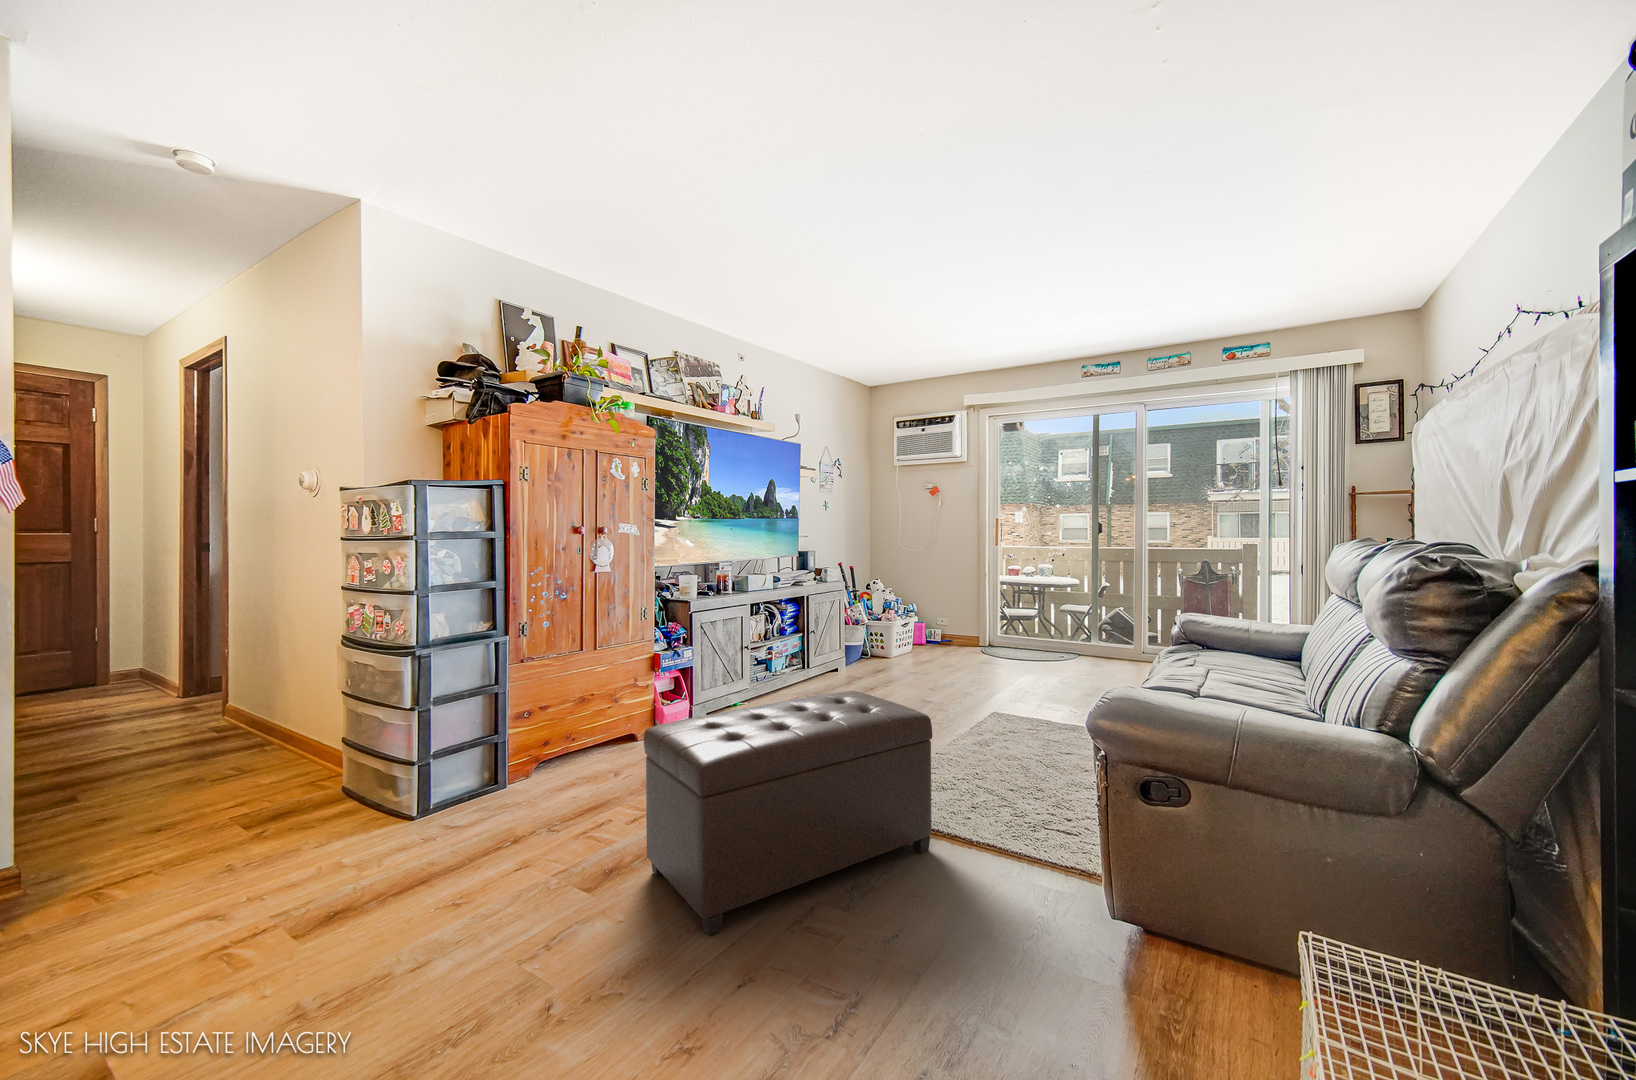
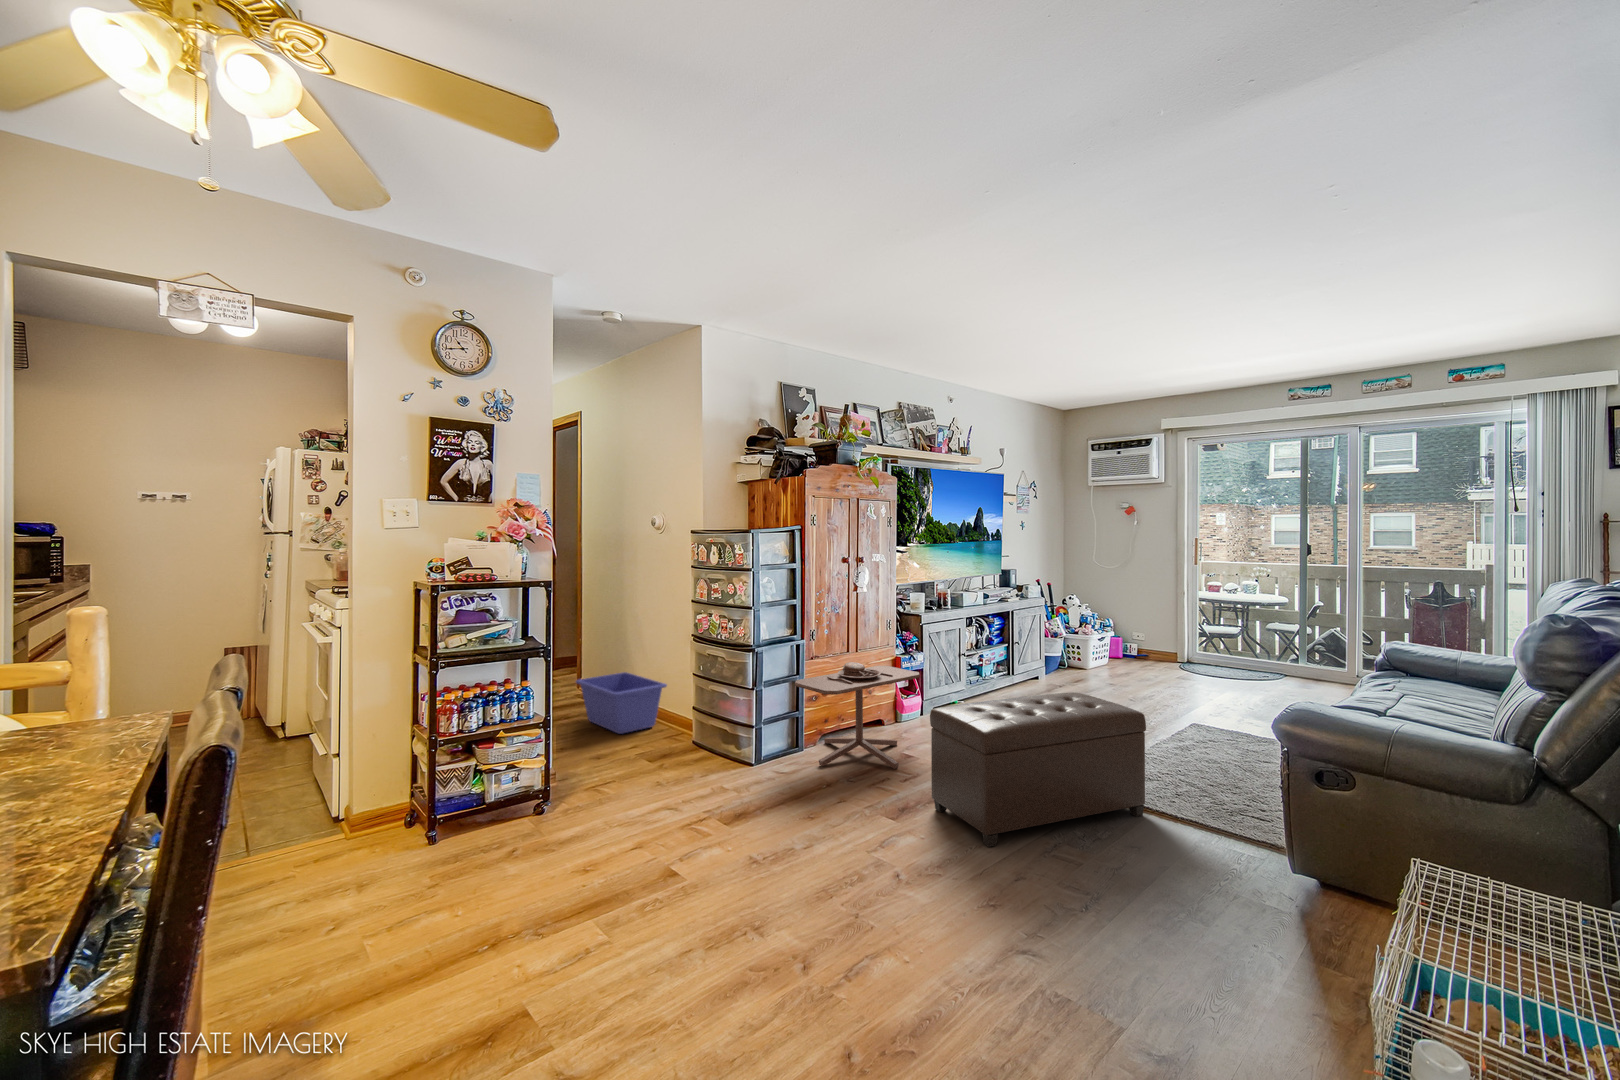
side table: none [478,664,667,813] -> present [795,662,919,769]
storage bin: none [169,692,317,784] -> present [576,672,667,734]

